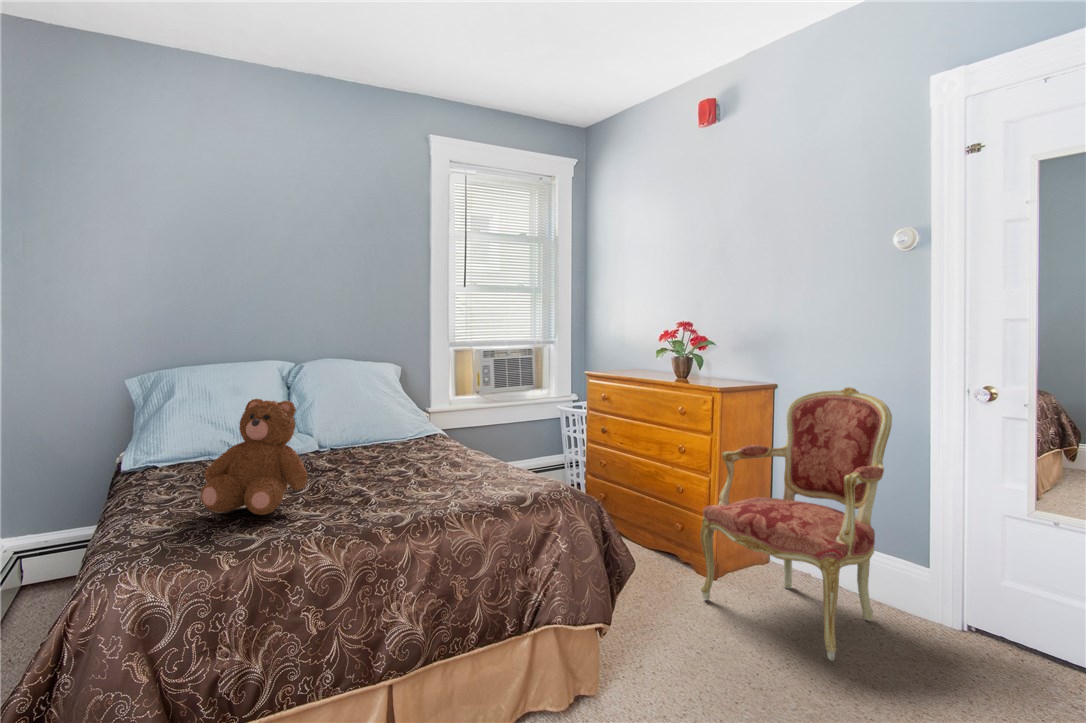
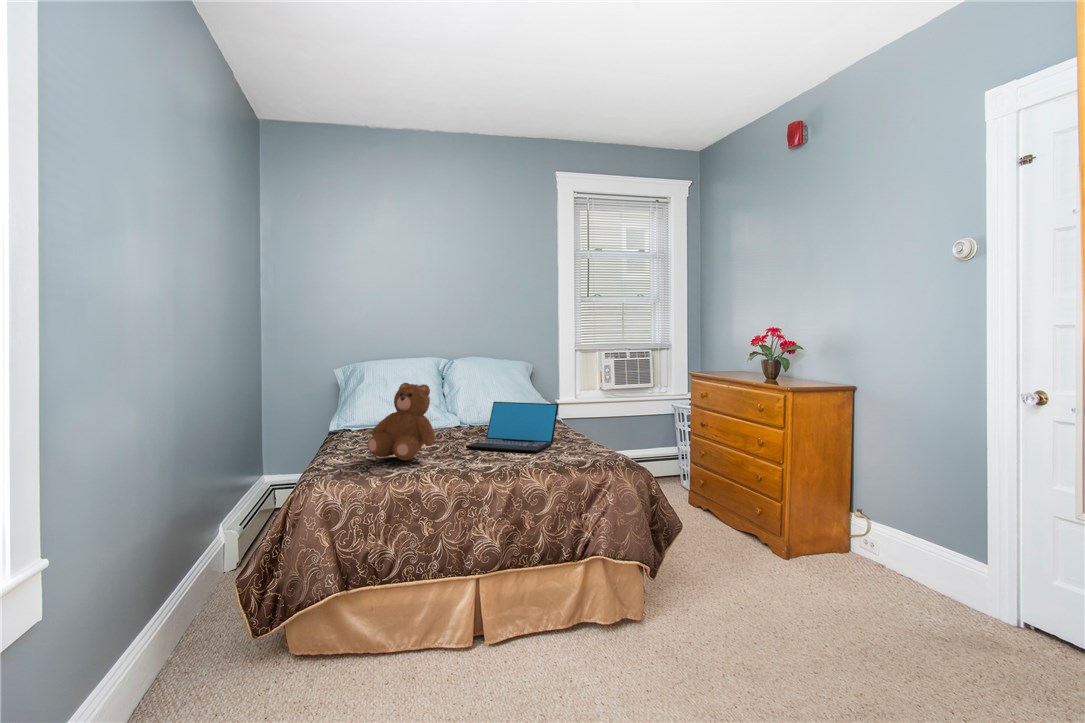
armchair: present [700,387,892,661] -> none [764,389,945,628]
laptop: none [345,418,464,486] -> present [466,402,559,453]

